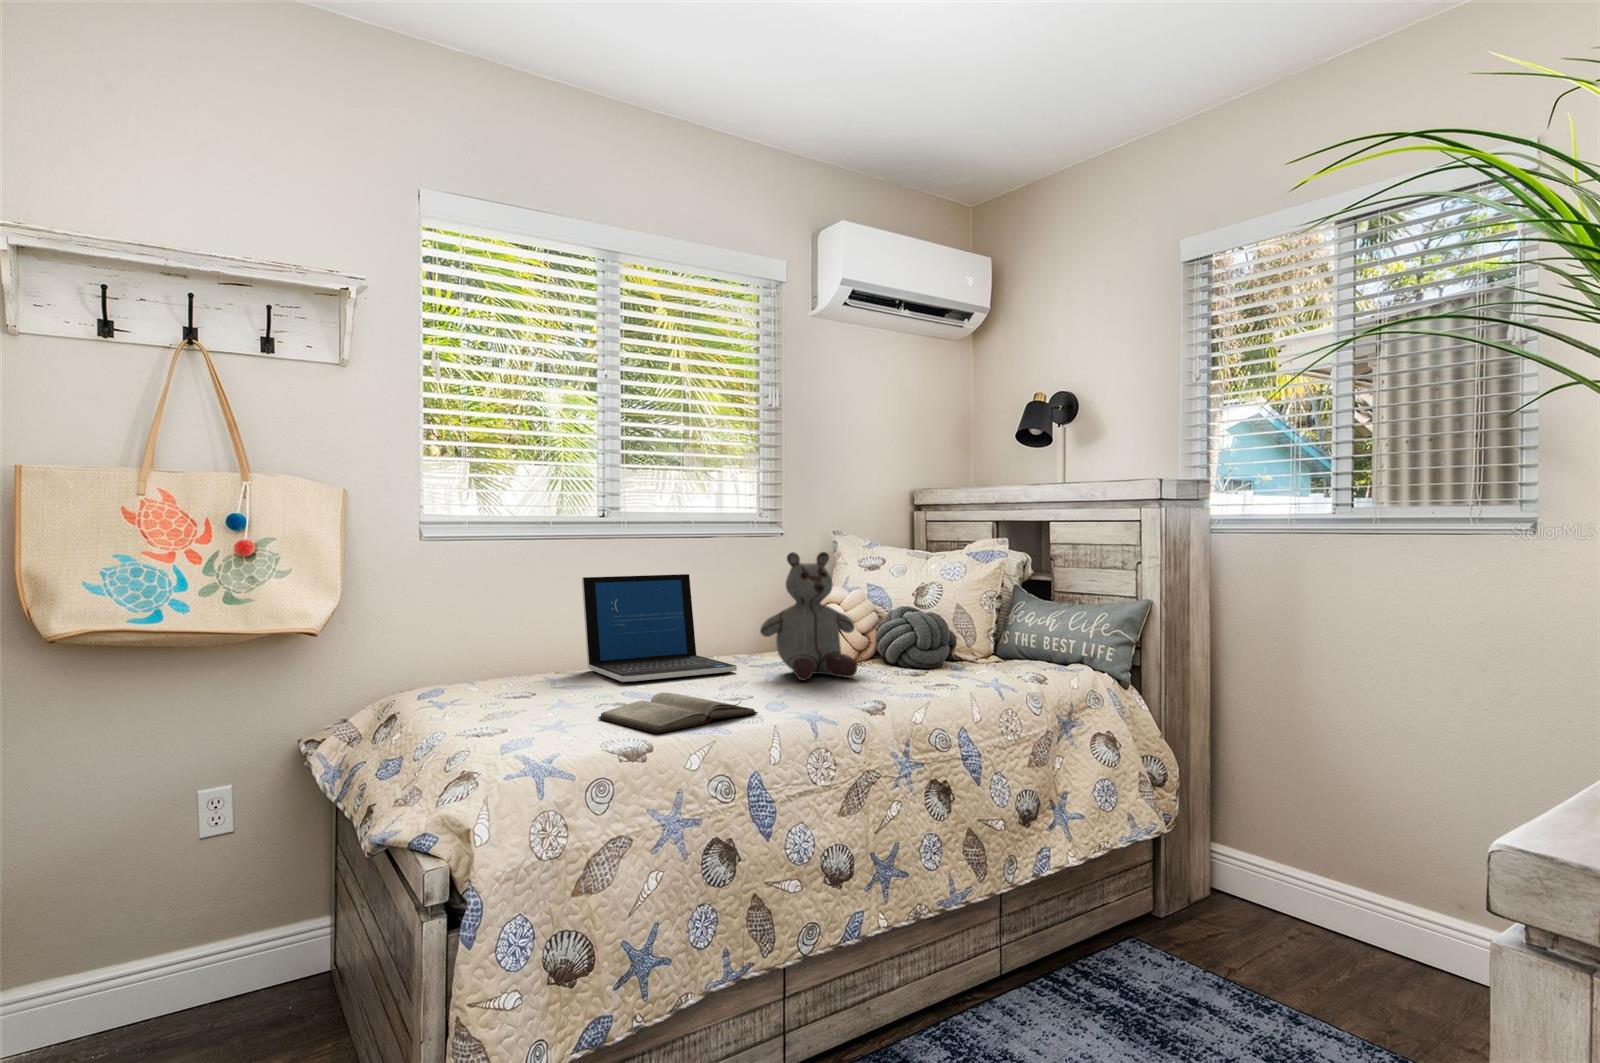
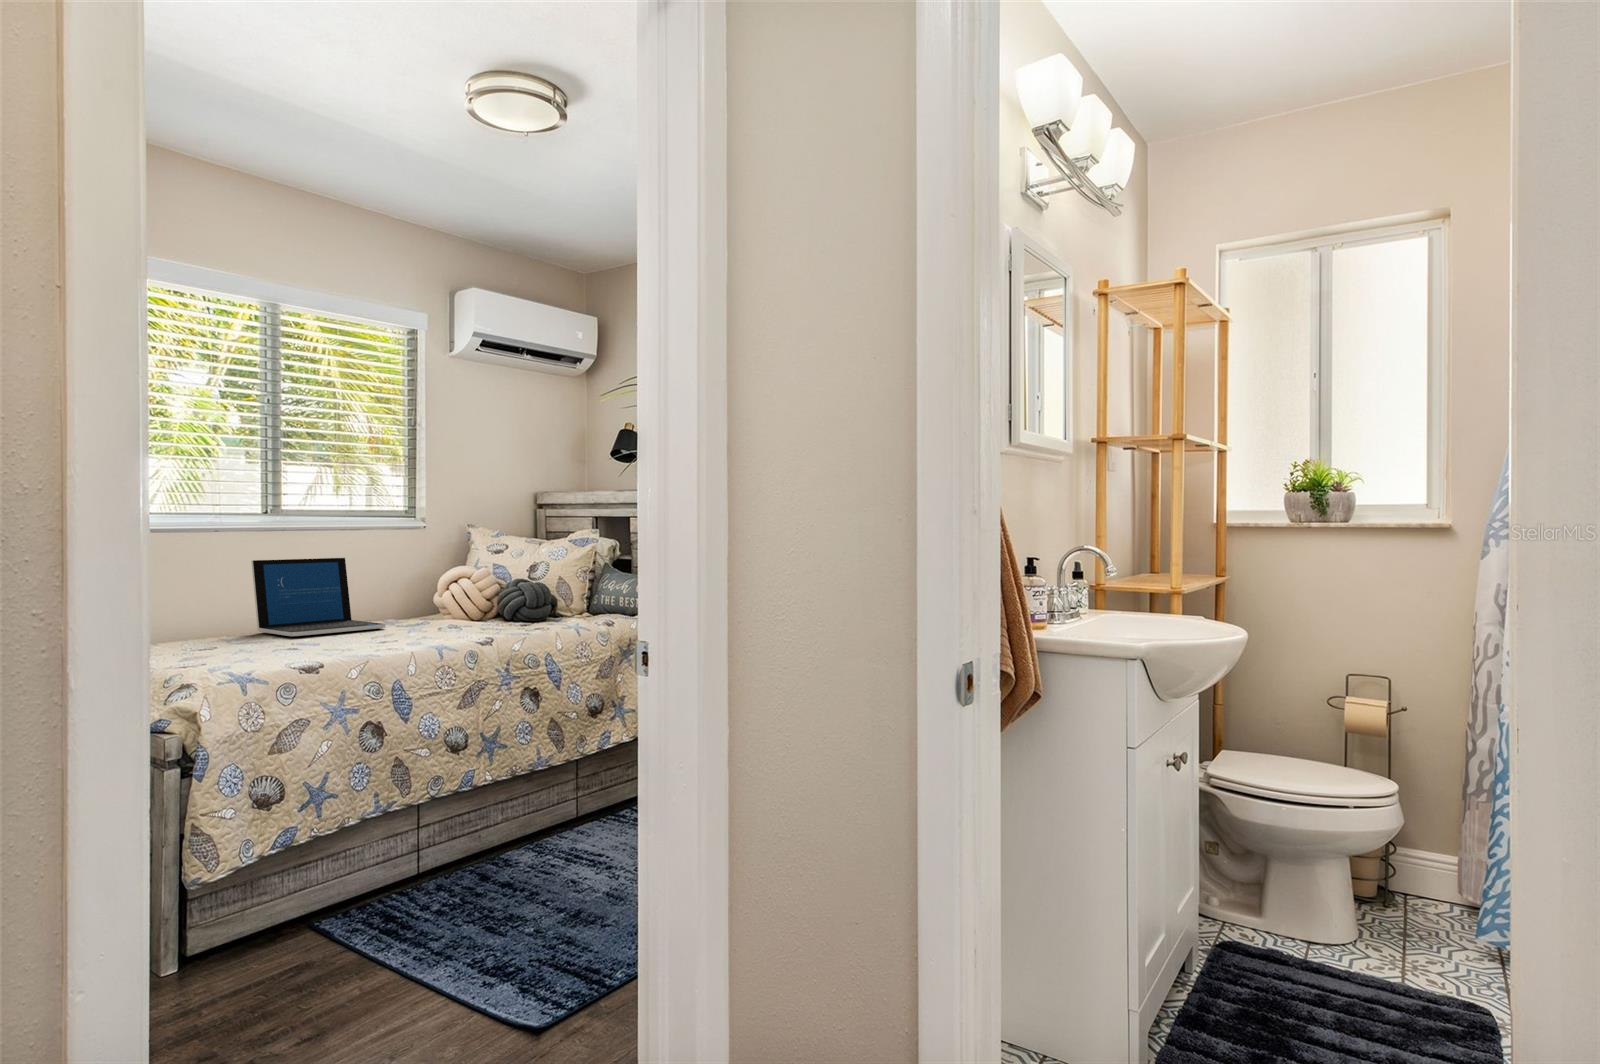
stuffed bear: present [760,552,858,680] -> none [404,539,479,630]
diary: present [598,692,758,733] -> none [278,637,400,657]

